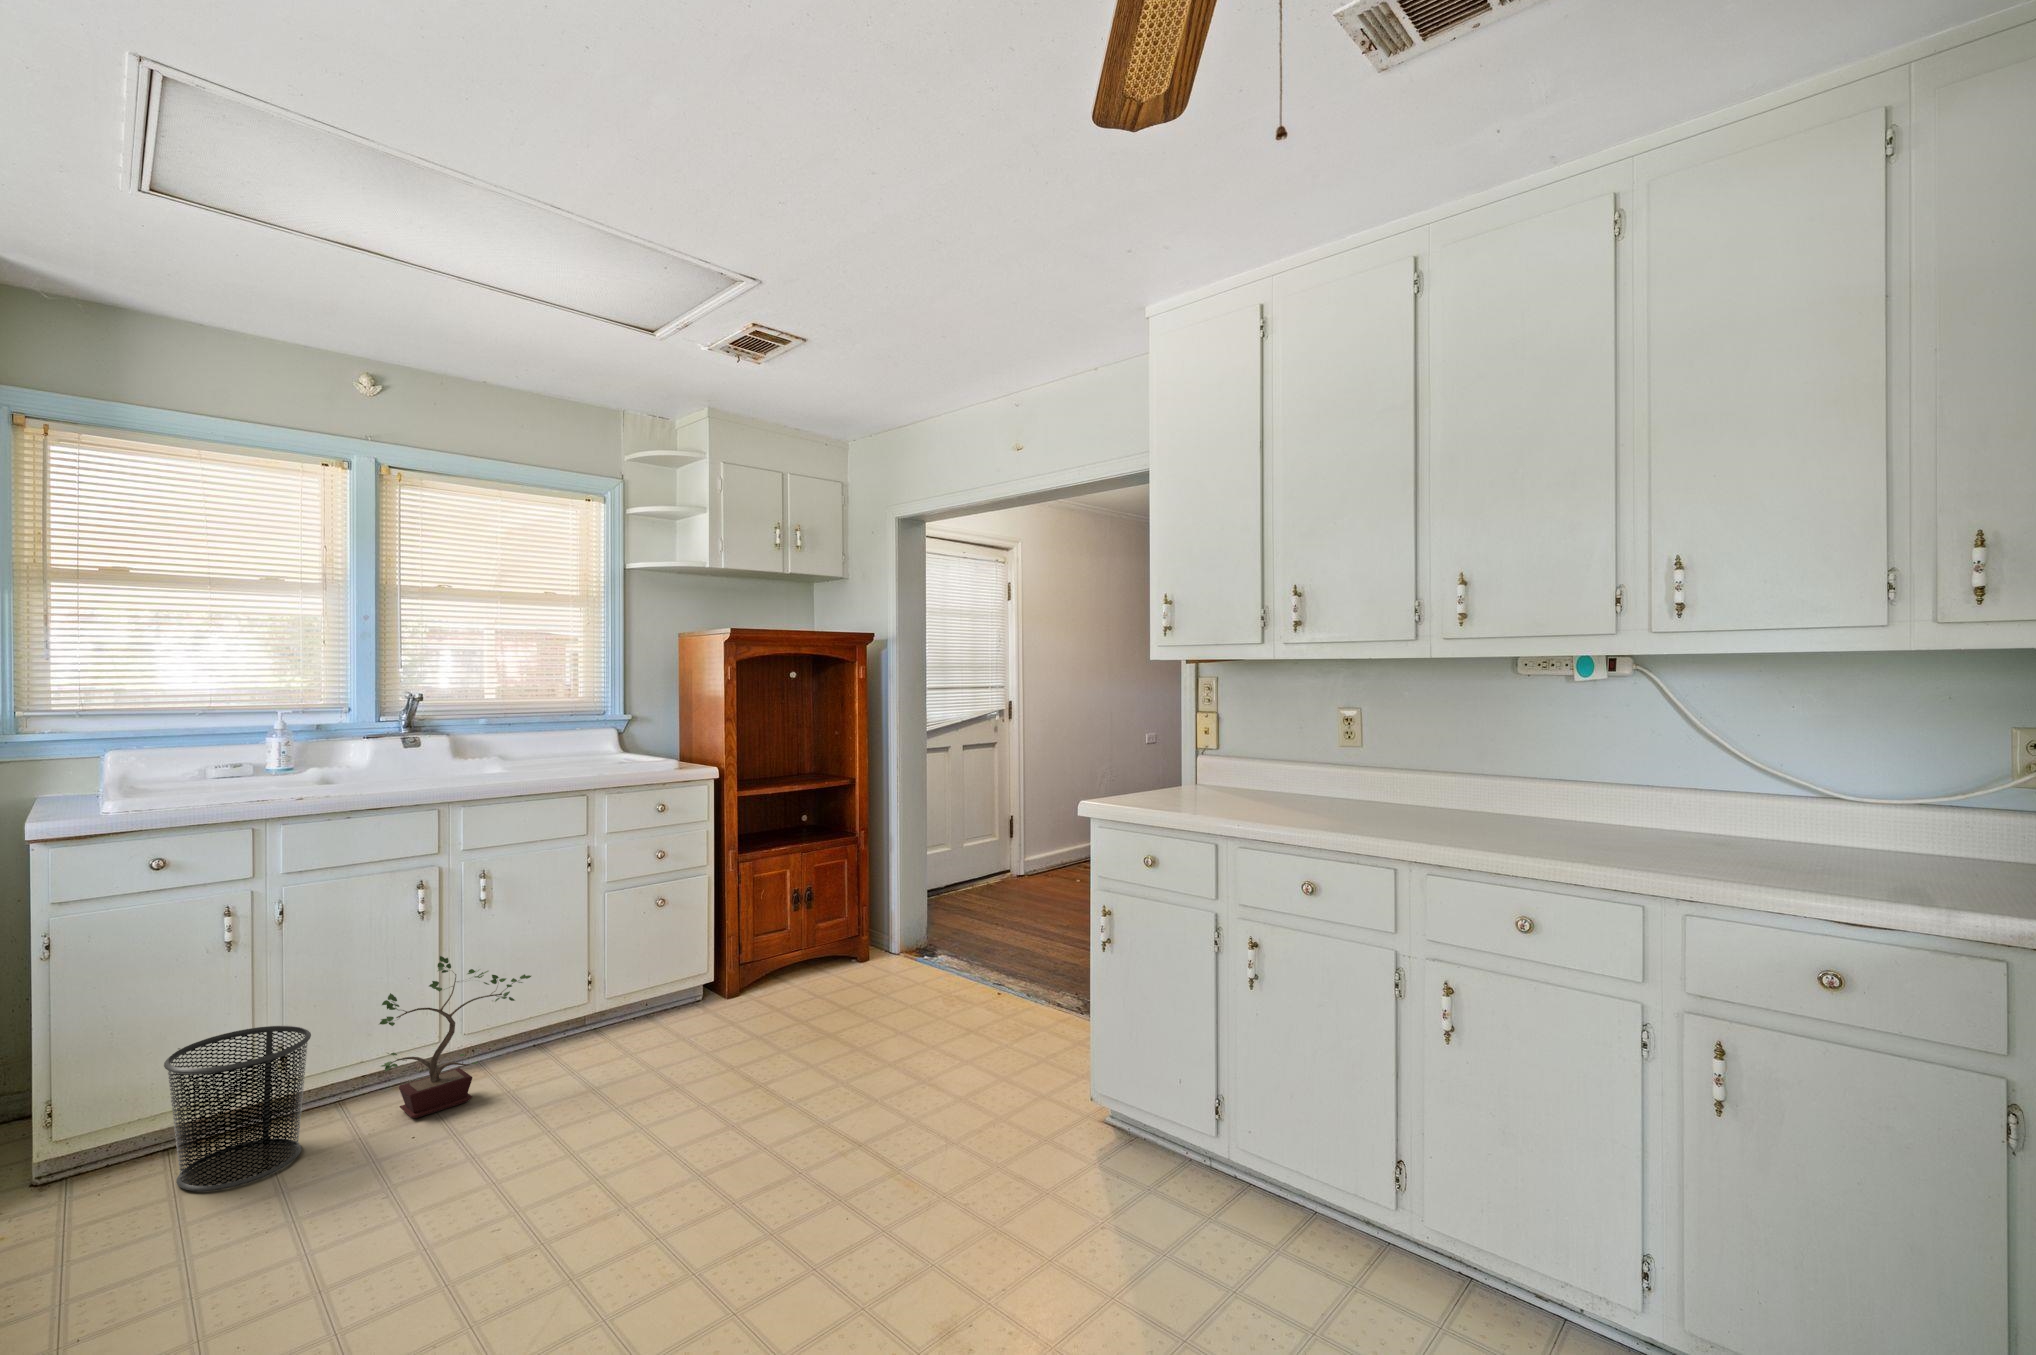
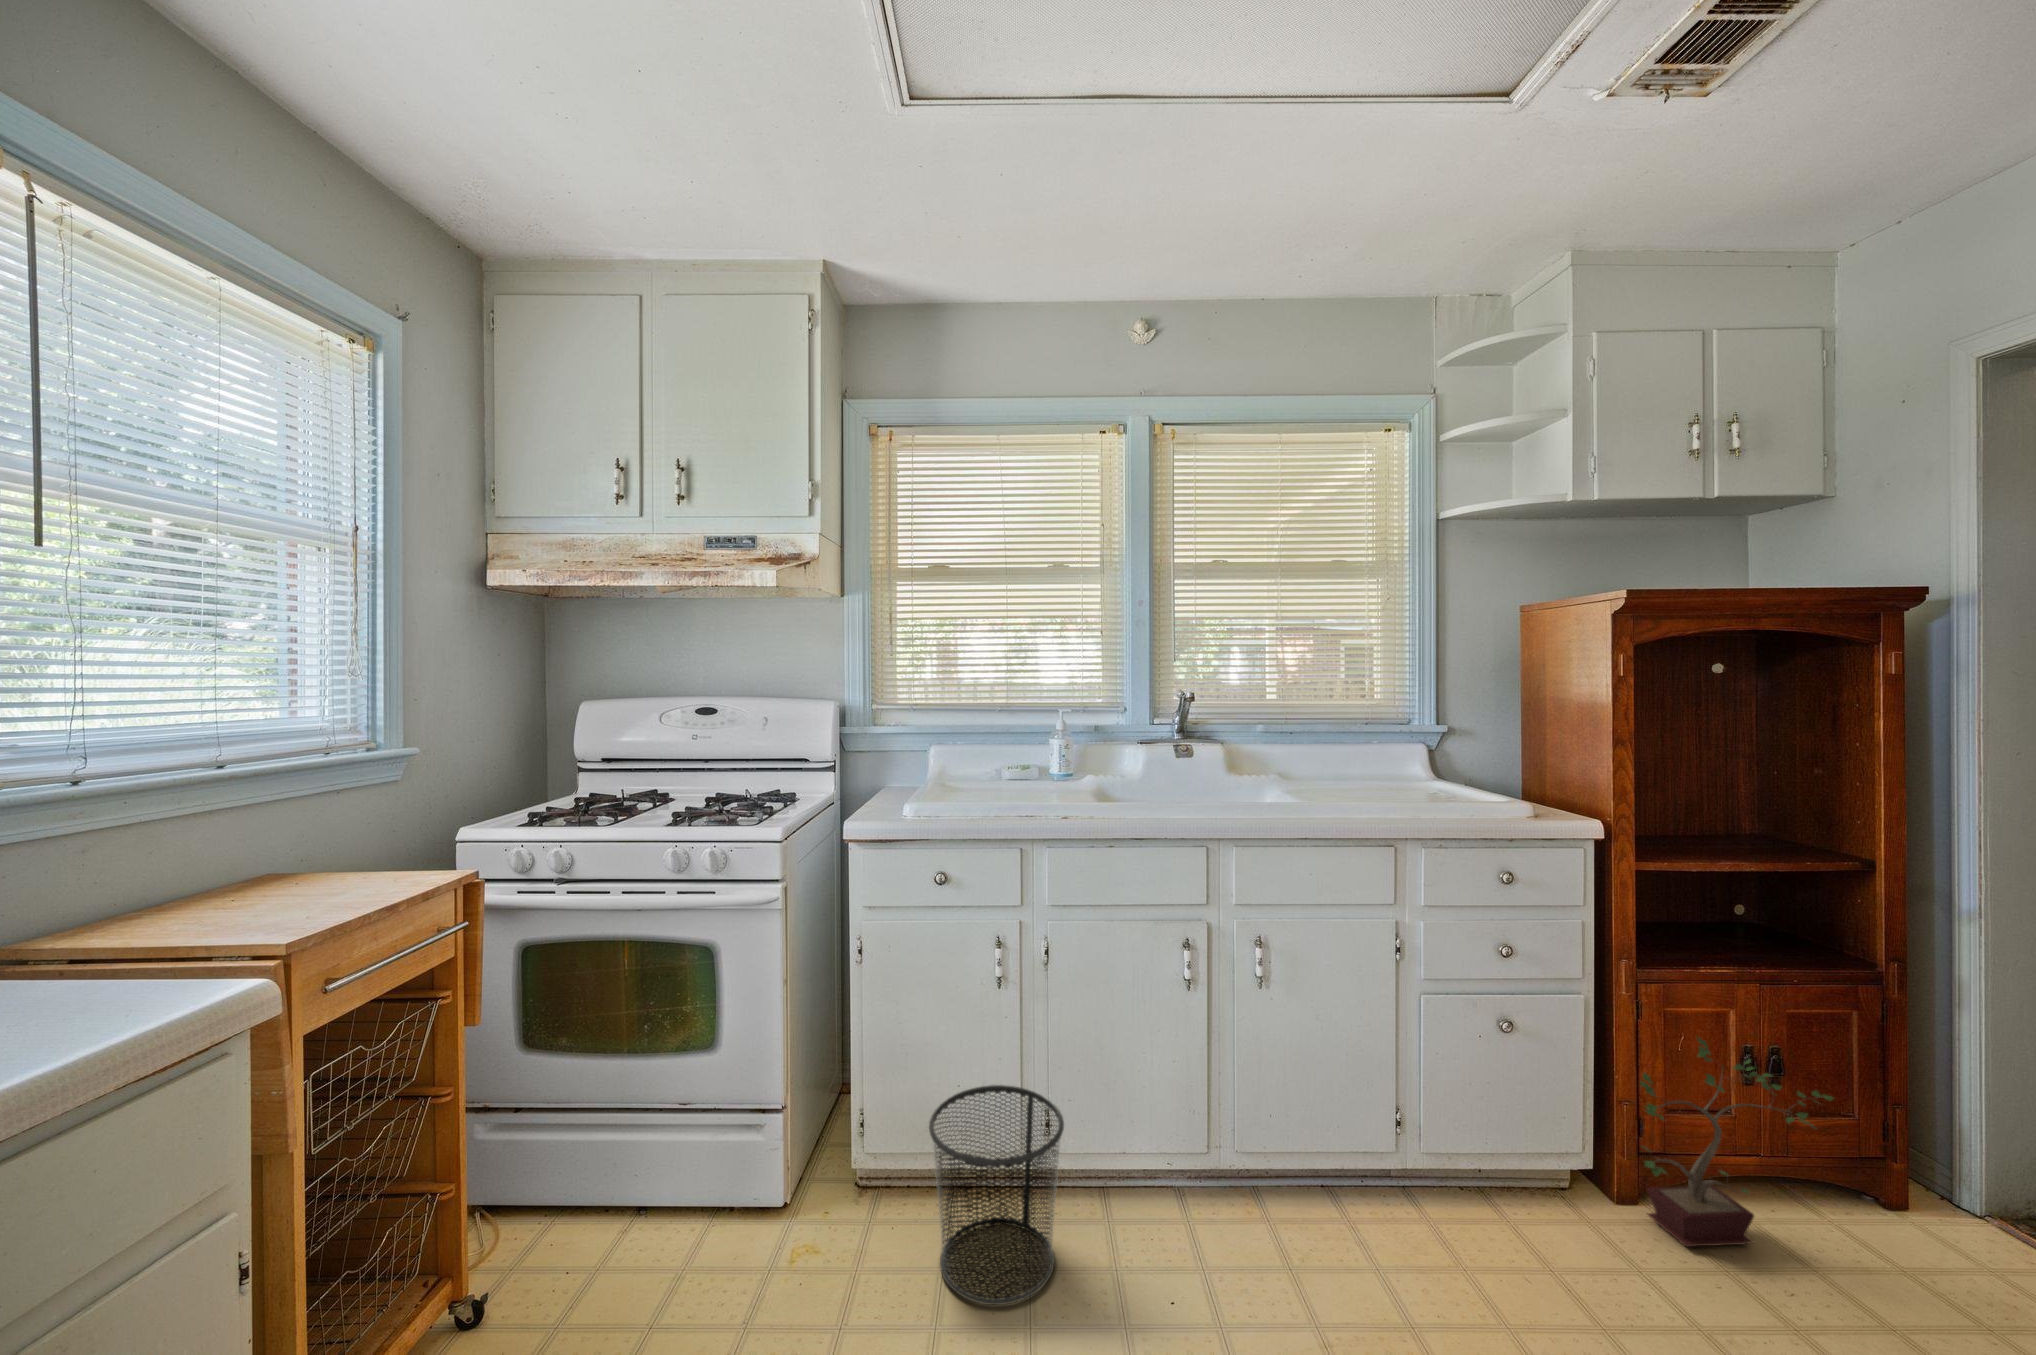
potted plant: present [380,956,531,1119] -> present [1640,1037,1833,1247]

